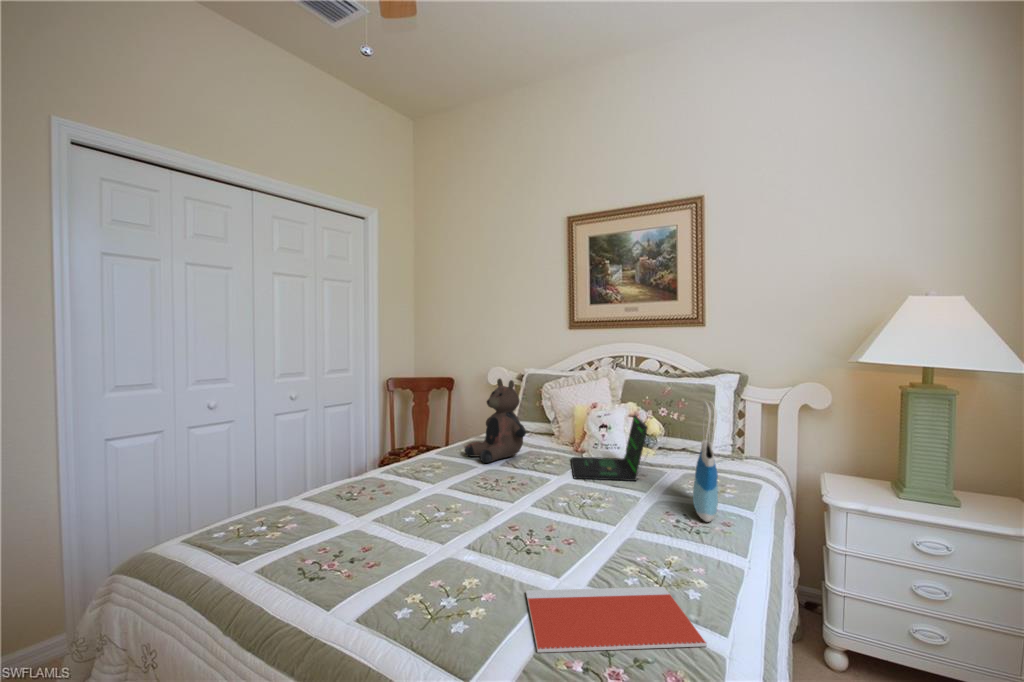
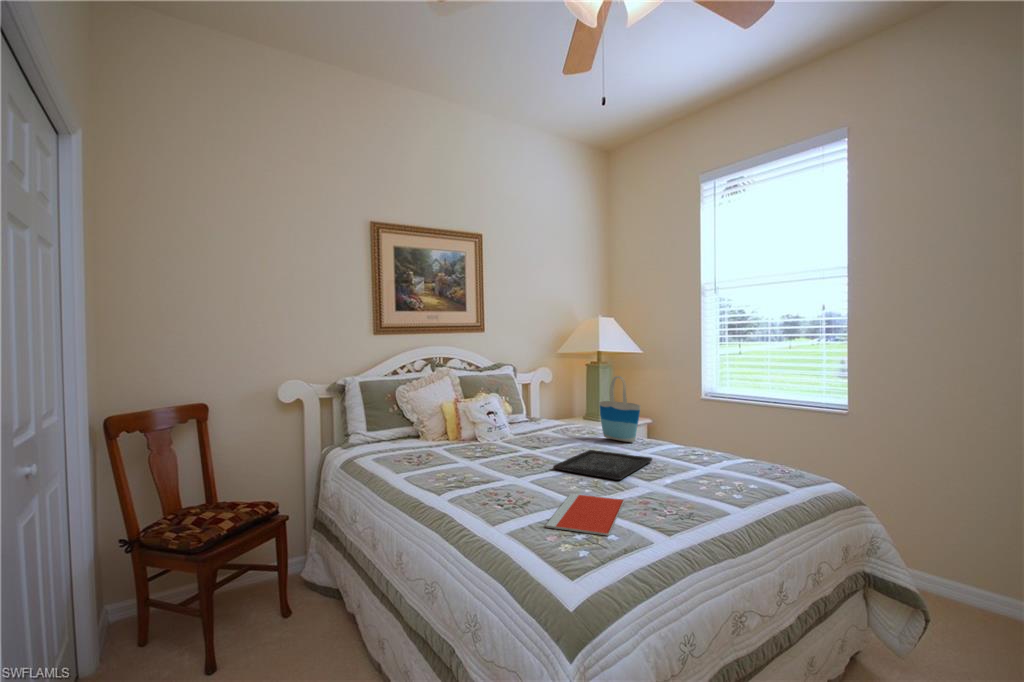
teddy bear: present [465,379,526,463] -> none [419,384,480,464]
laptop: present [571,415,649,481] -> none [488,399,569,450]
tray: none [466,491,595,542] -> present [553,450,652,480]
notebook: present [526,587,707,652] -> present [546,494,624,536]

